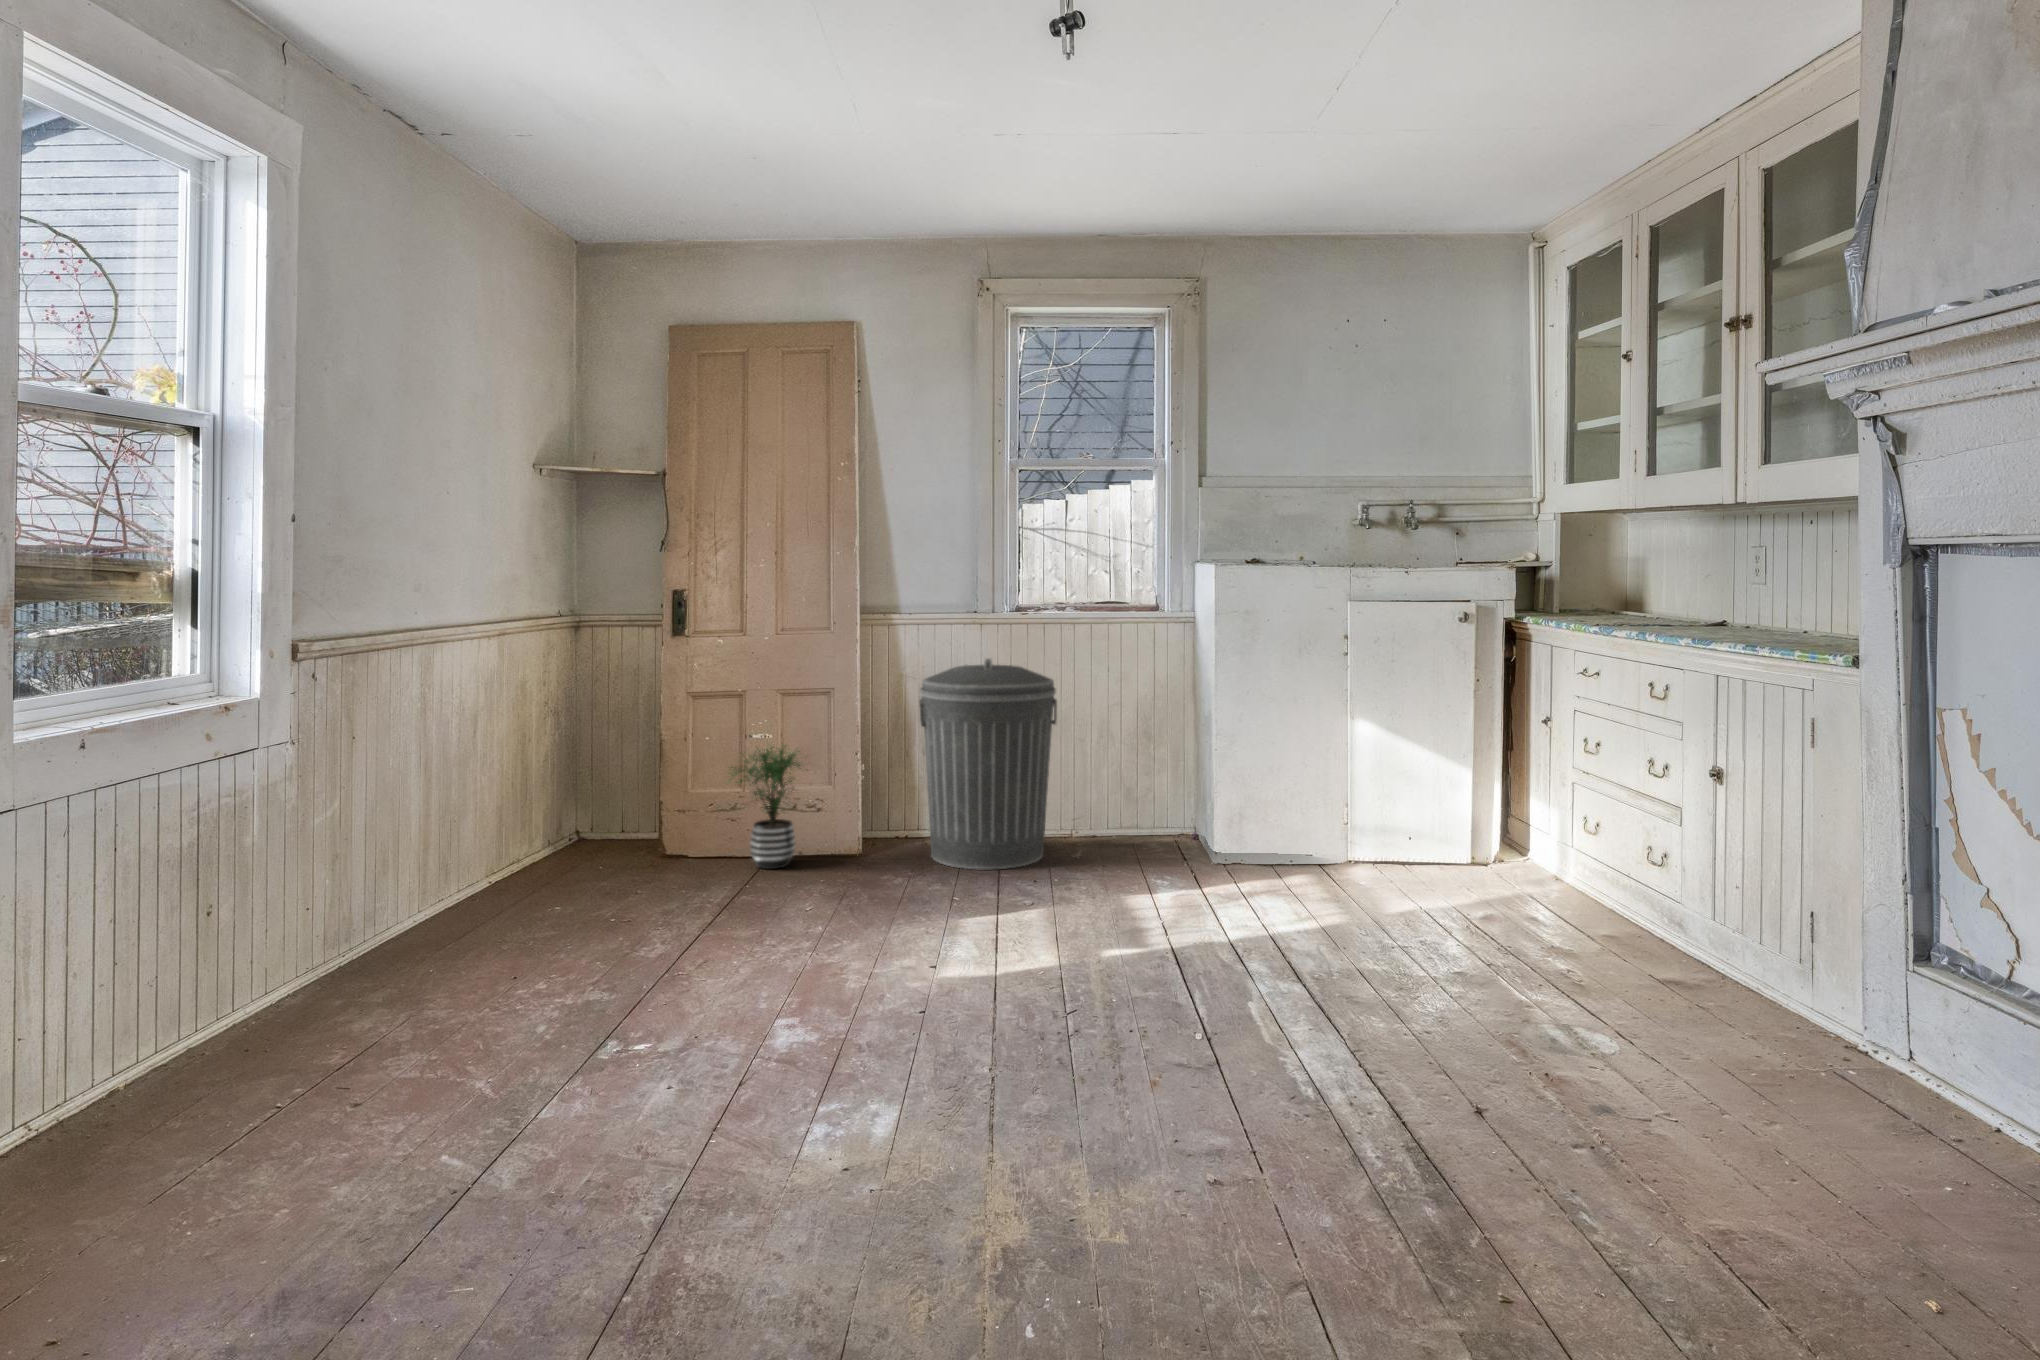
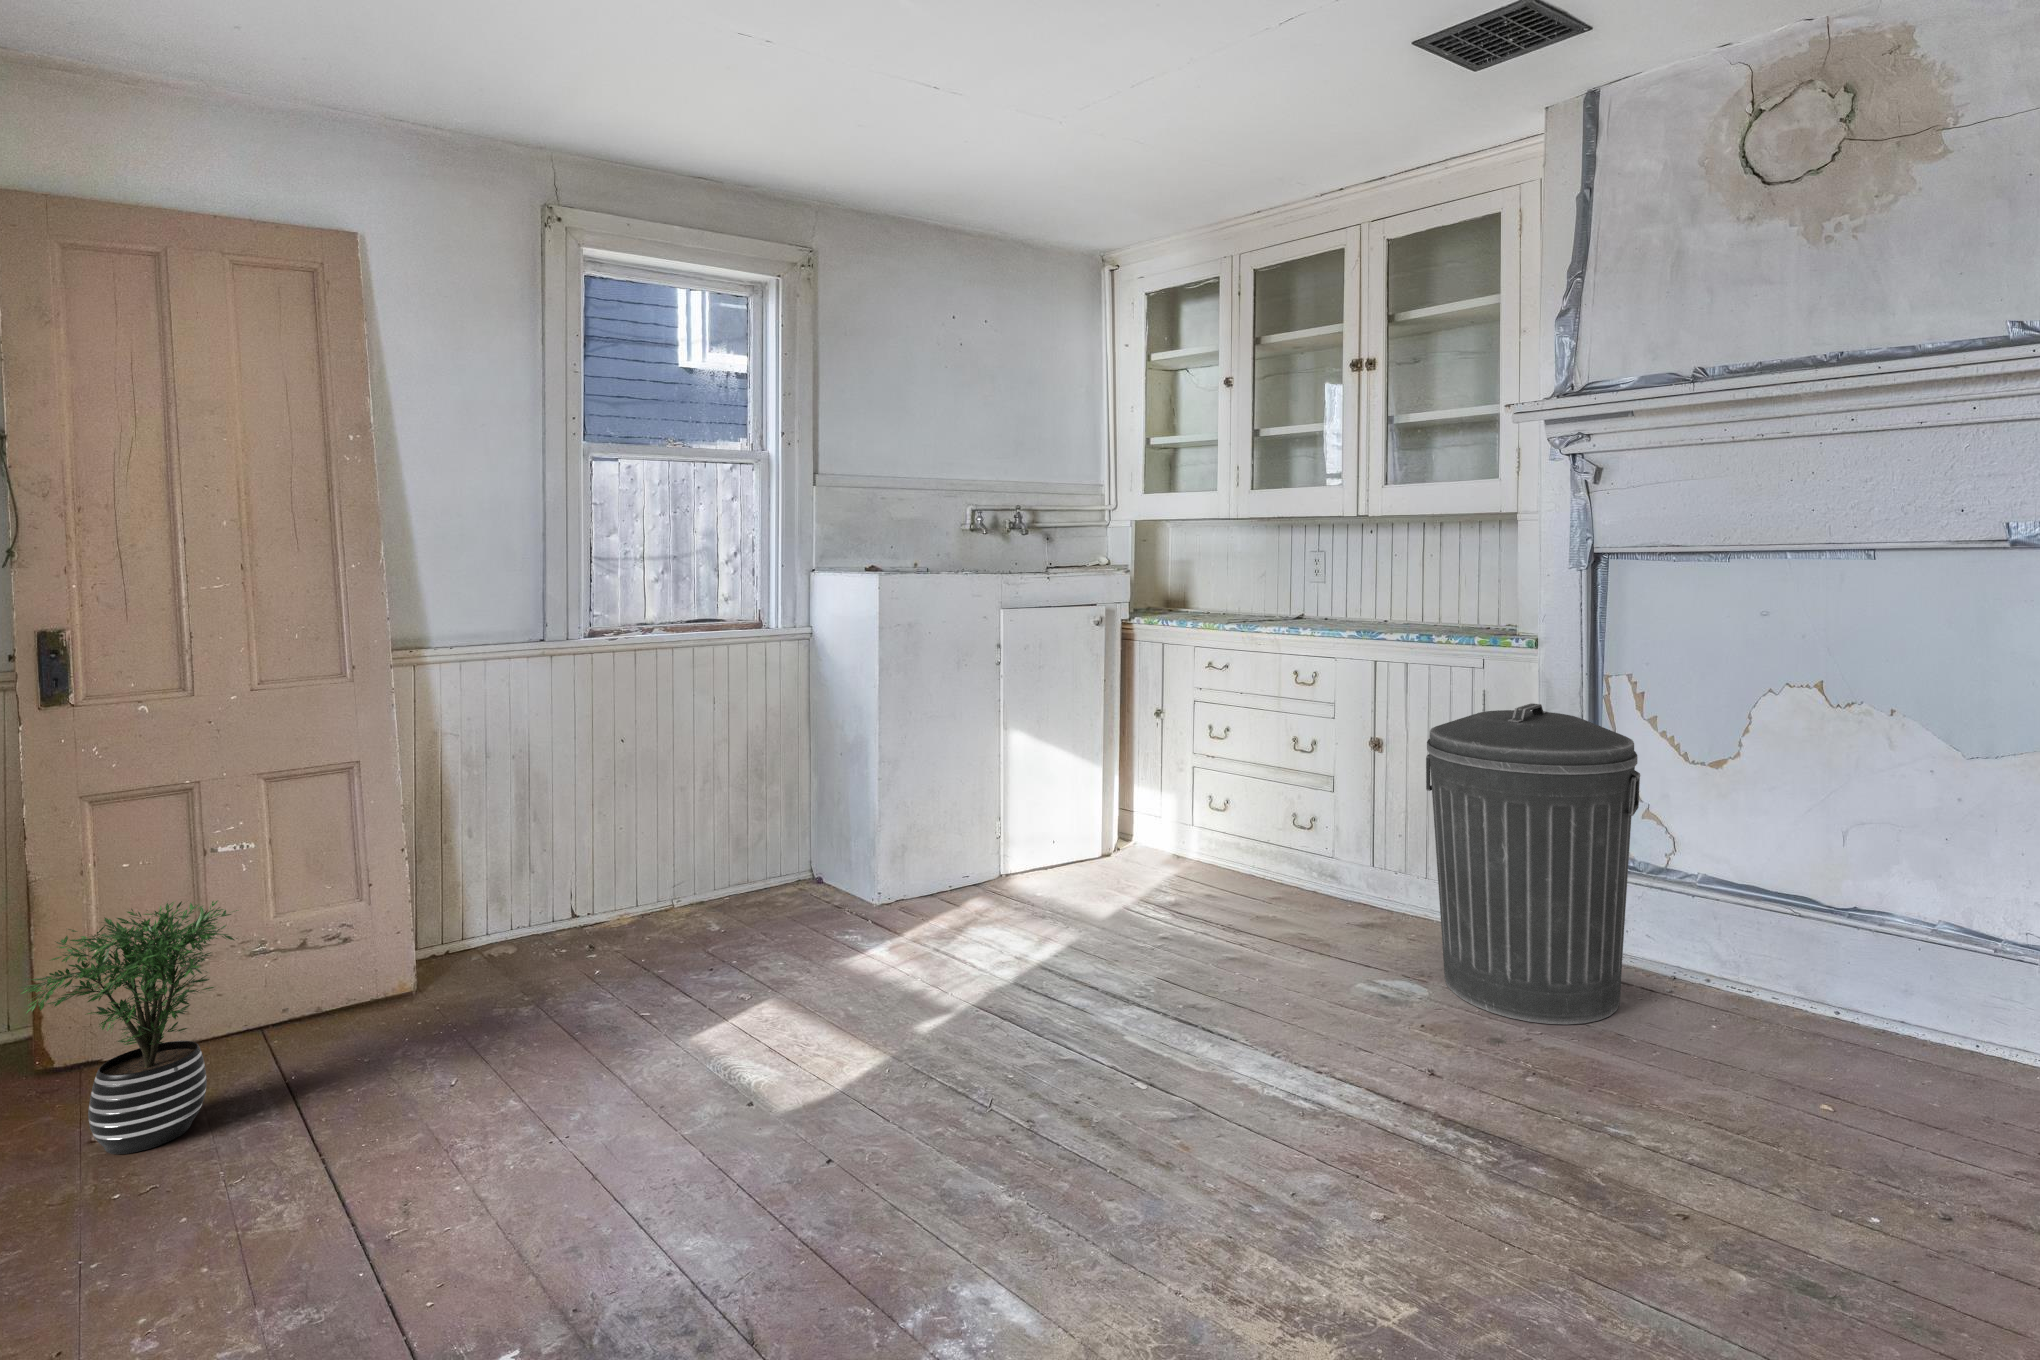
trash can: present [919,659,1057,870] -> present [1426,703,1640,1024]

